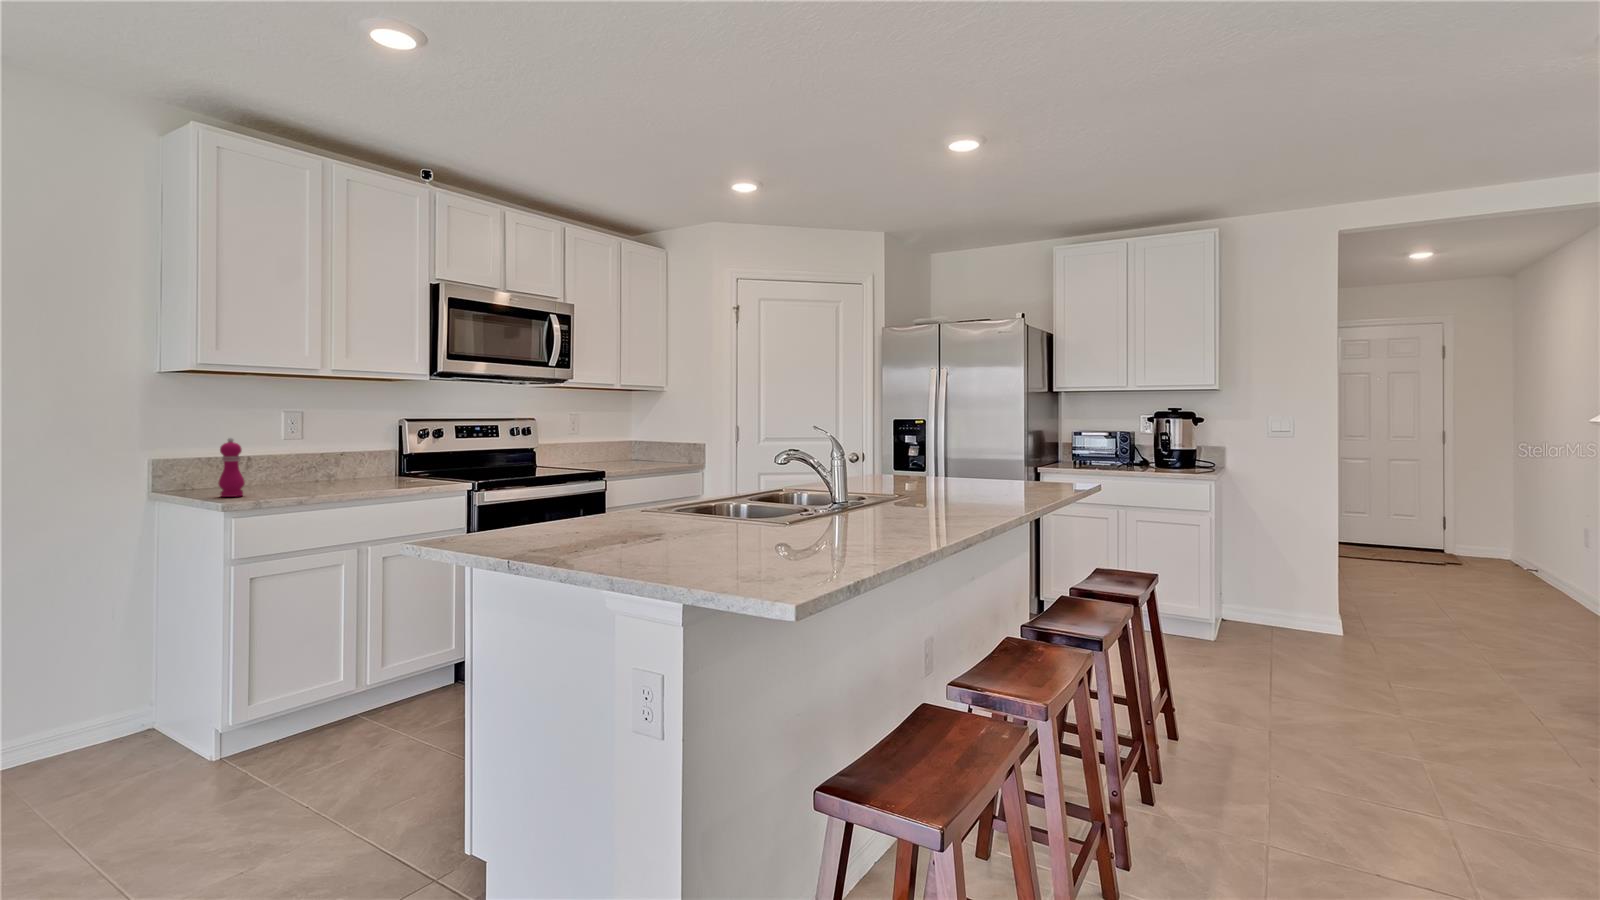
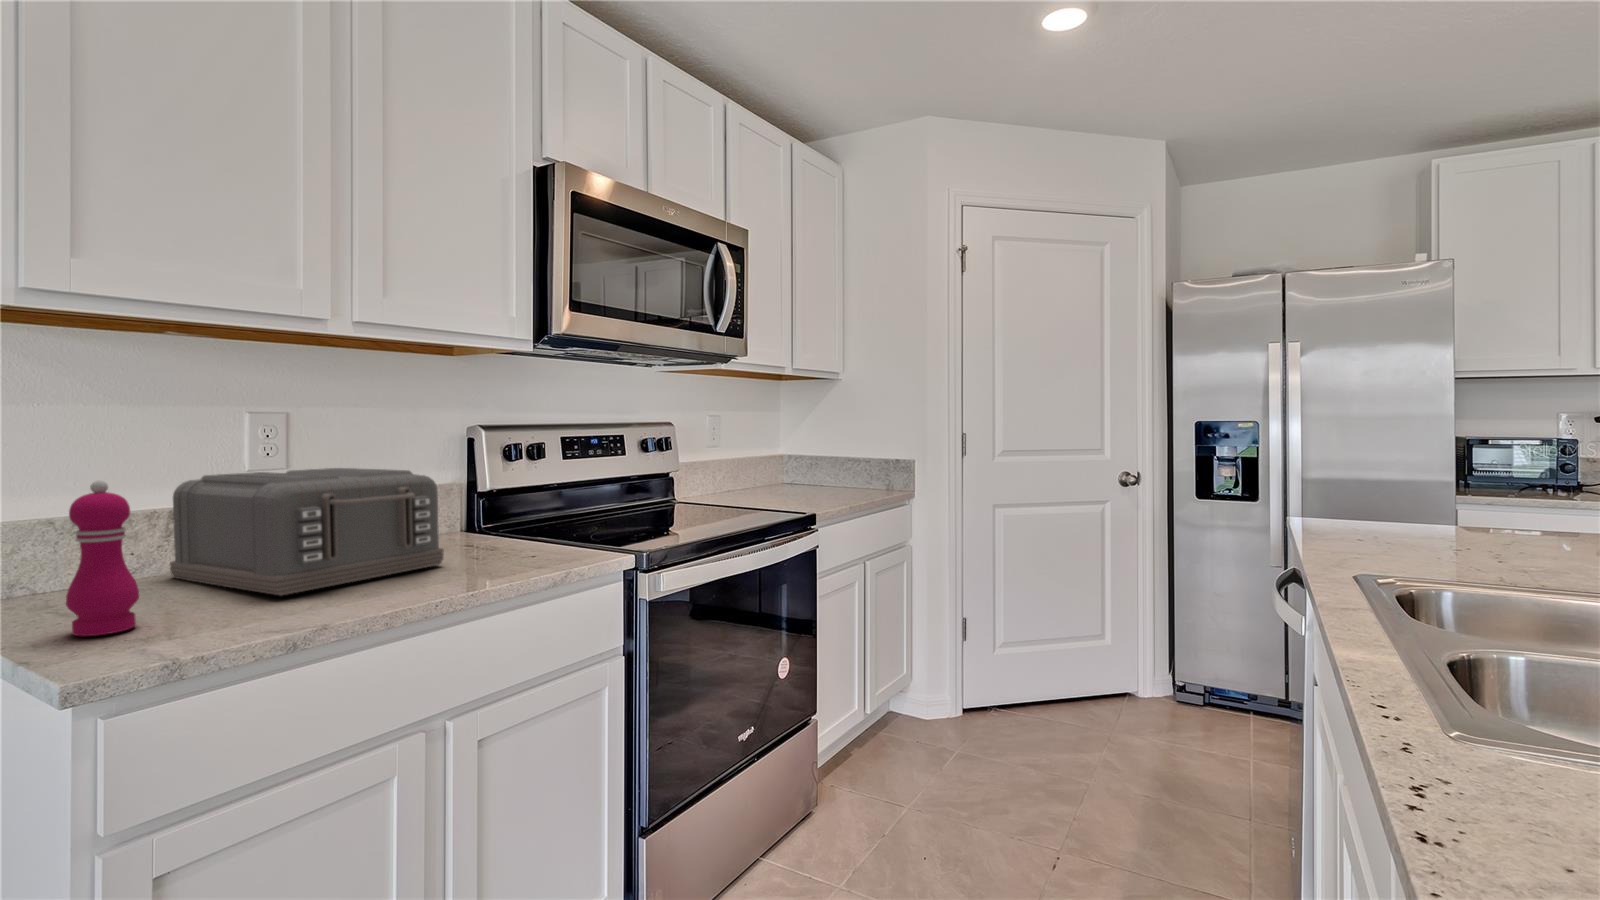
toaster: none [250,439,376,490] -> present [170,468,444,596]

